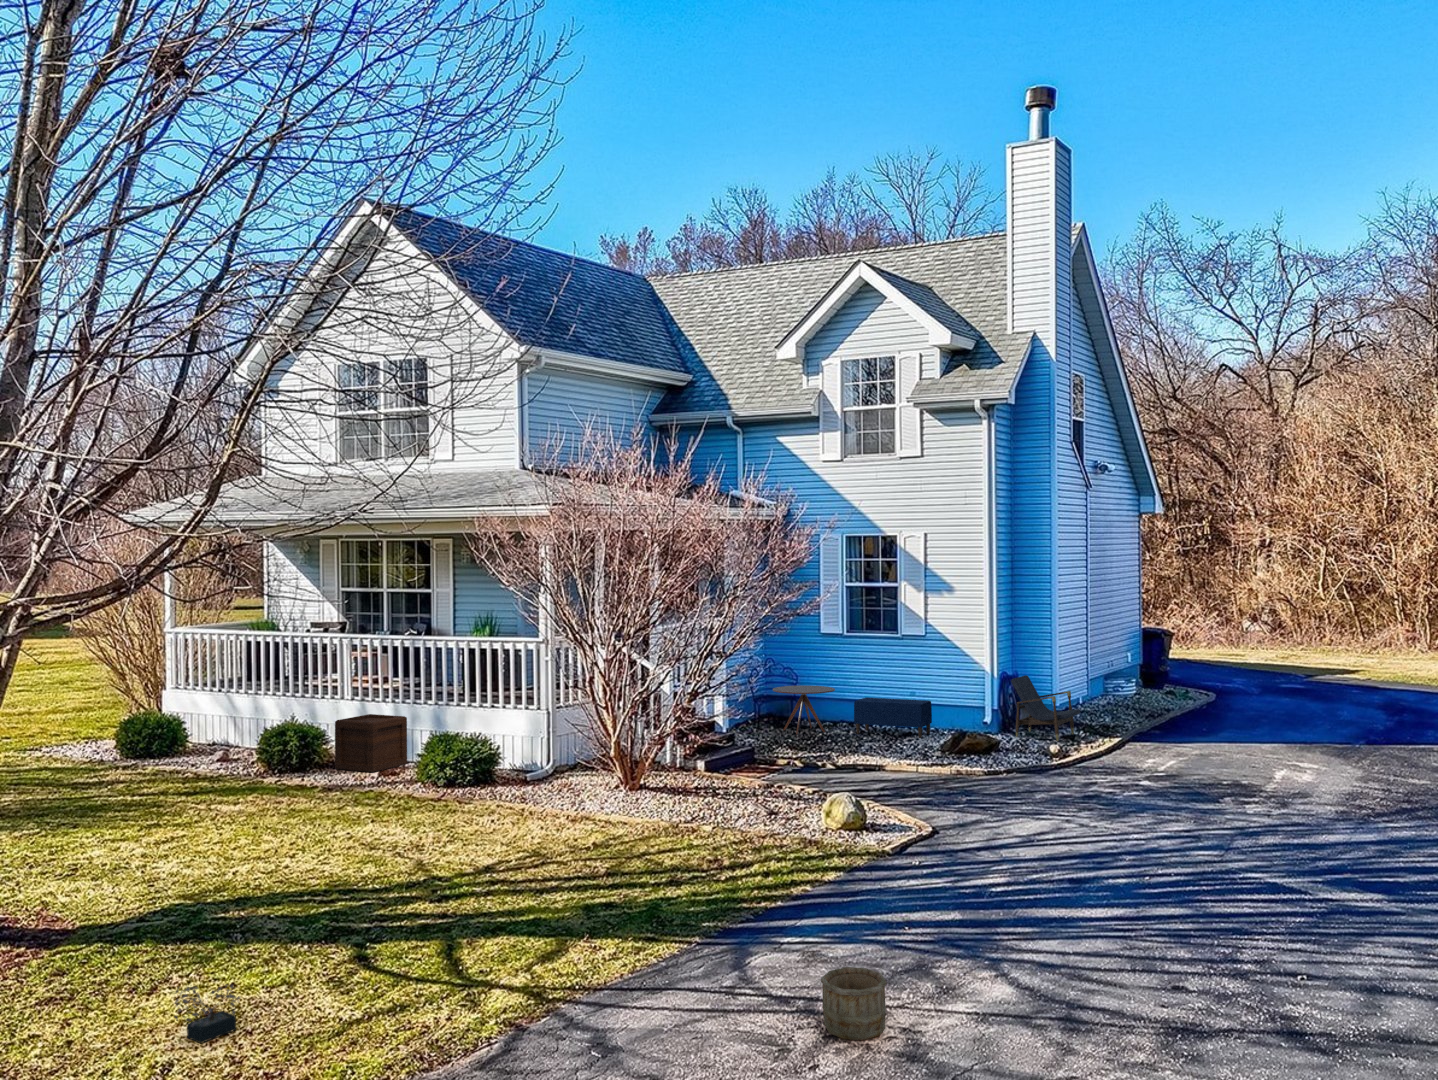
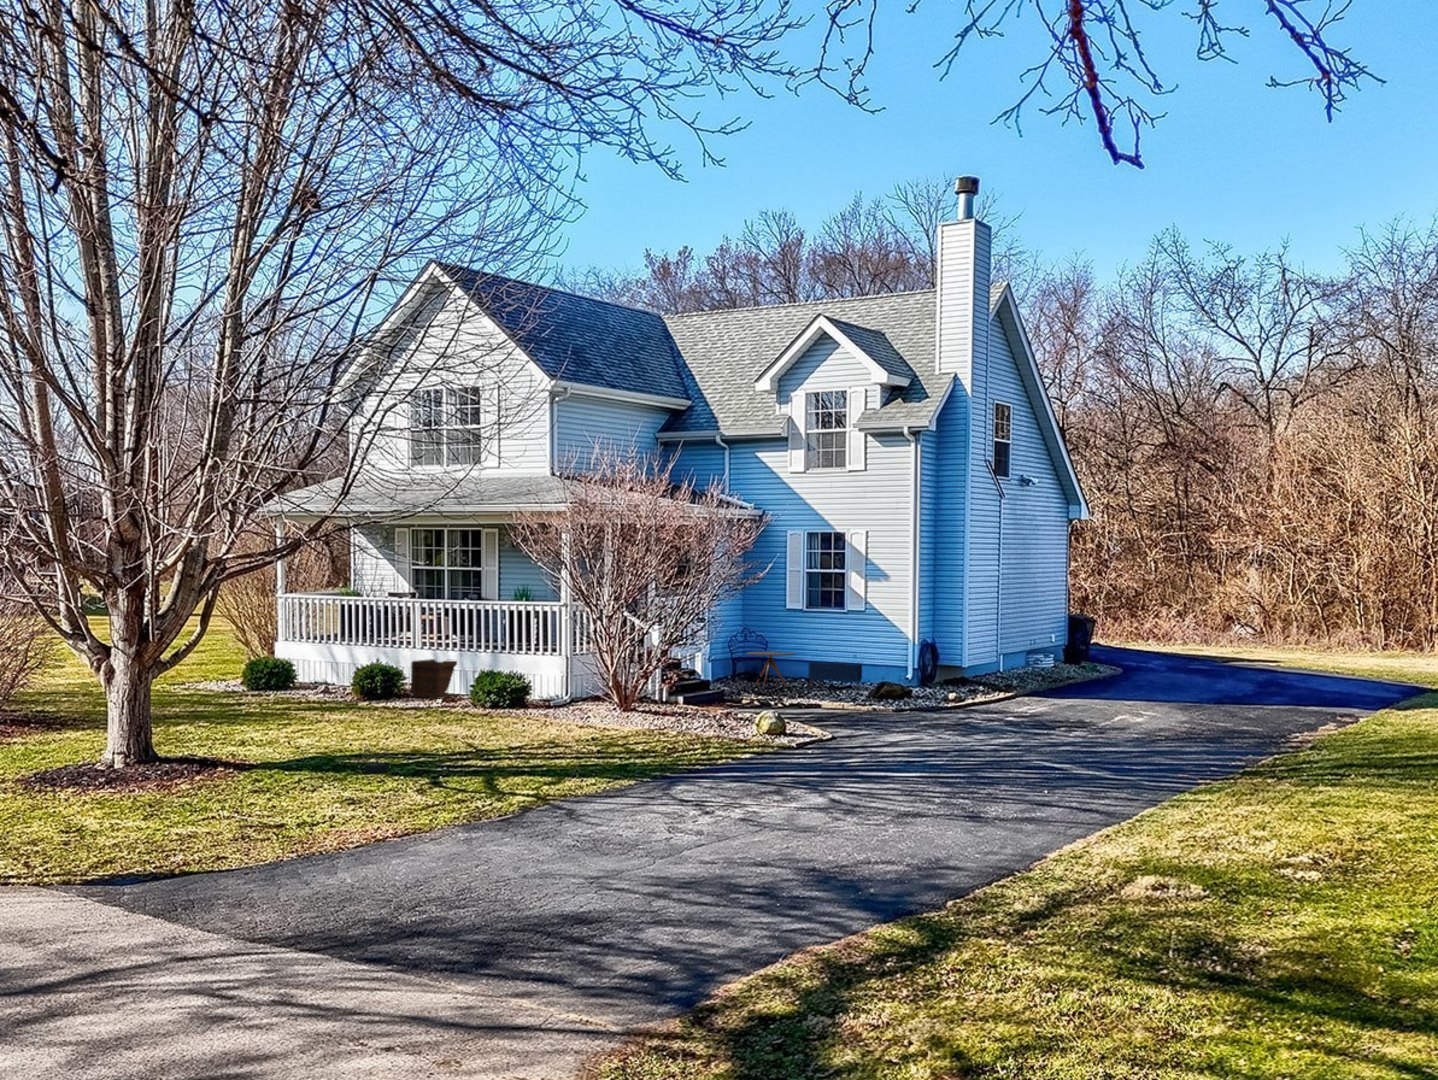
lounge chair: present [1011,675,1080,741] -> none [930,645,985,694]
wooden bucket: present [820,967,887,1040] -> none [692,747,726,778]

